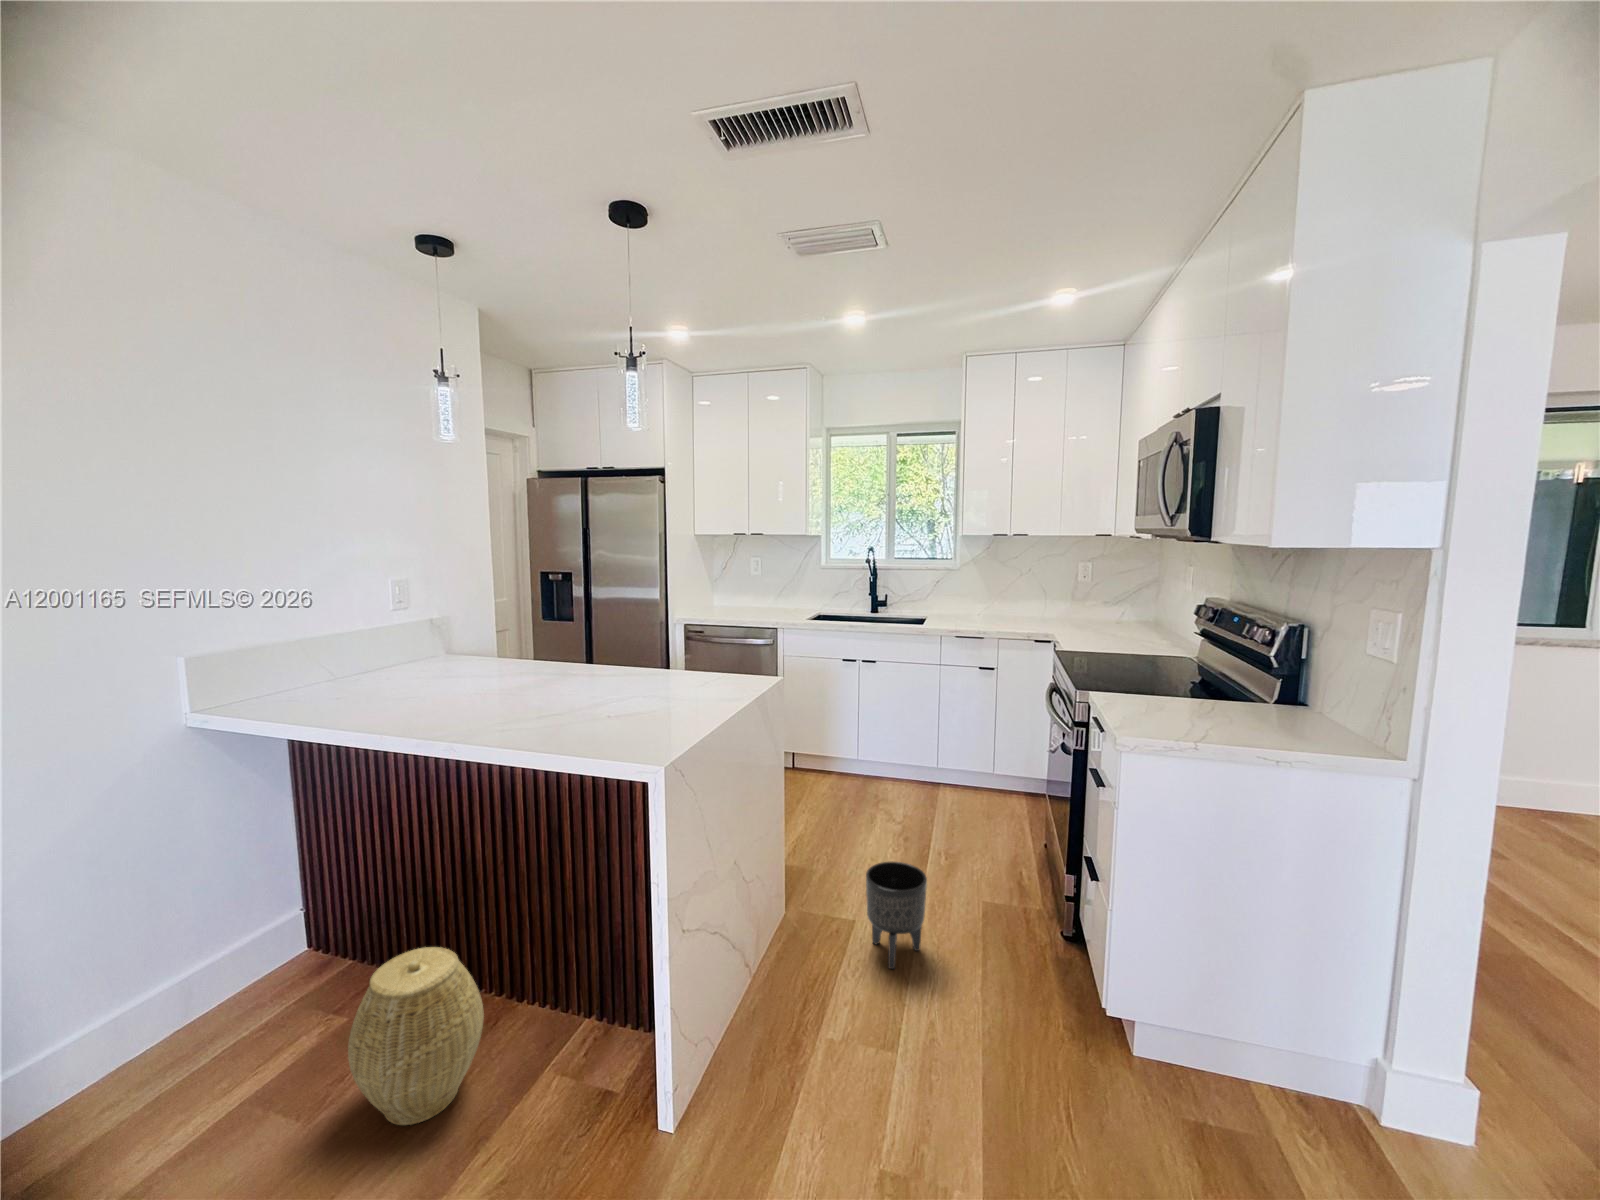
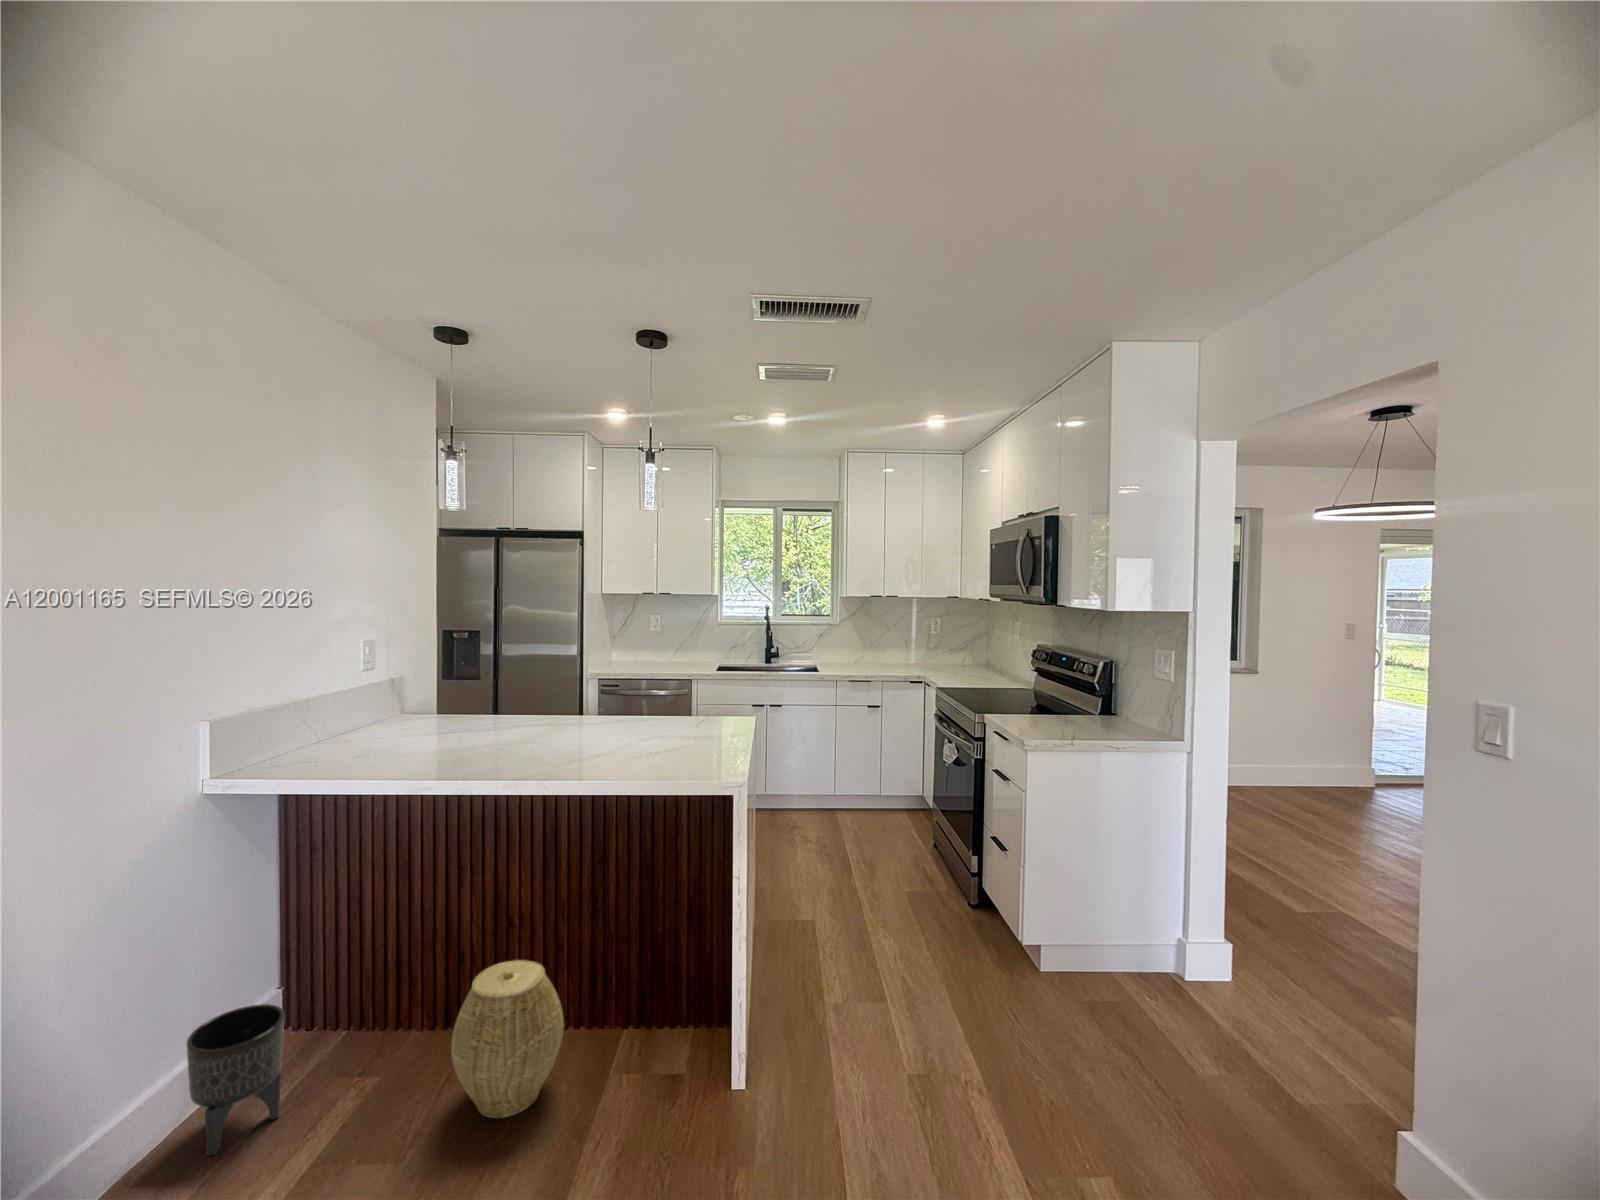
planter: present [866,862,927,969] -> present [186,1004,285,1155]

